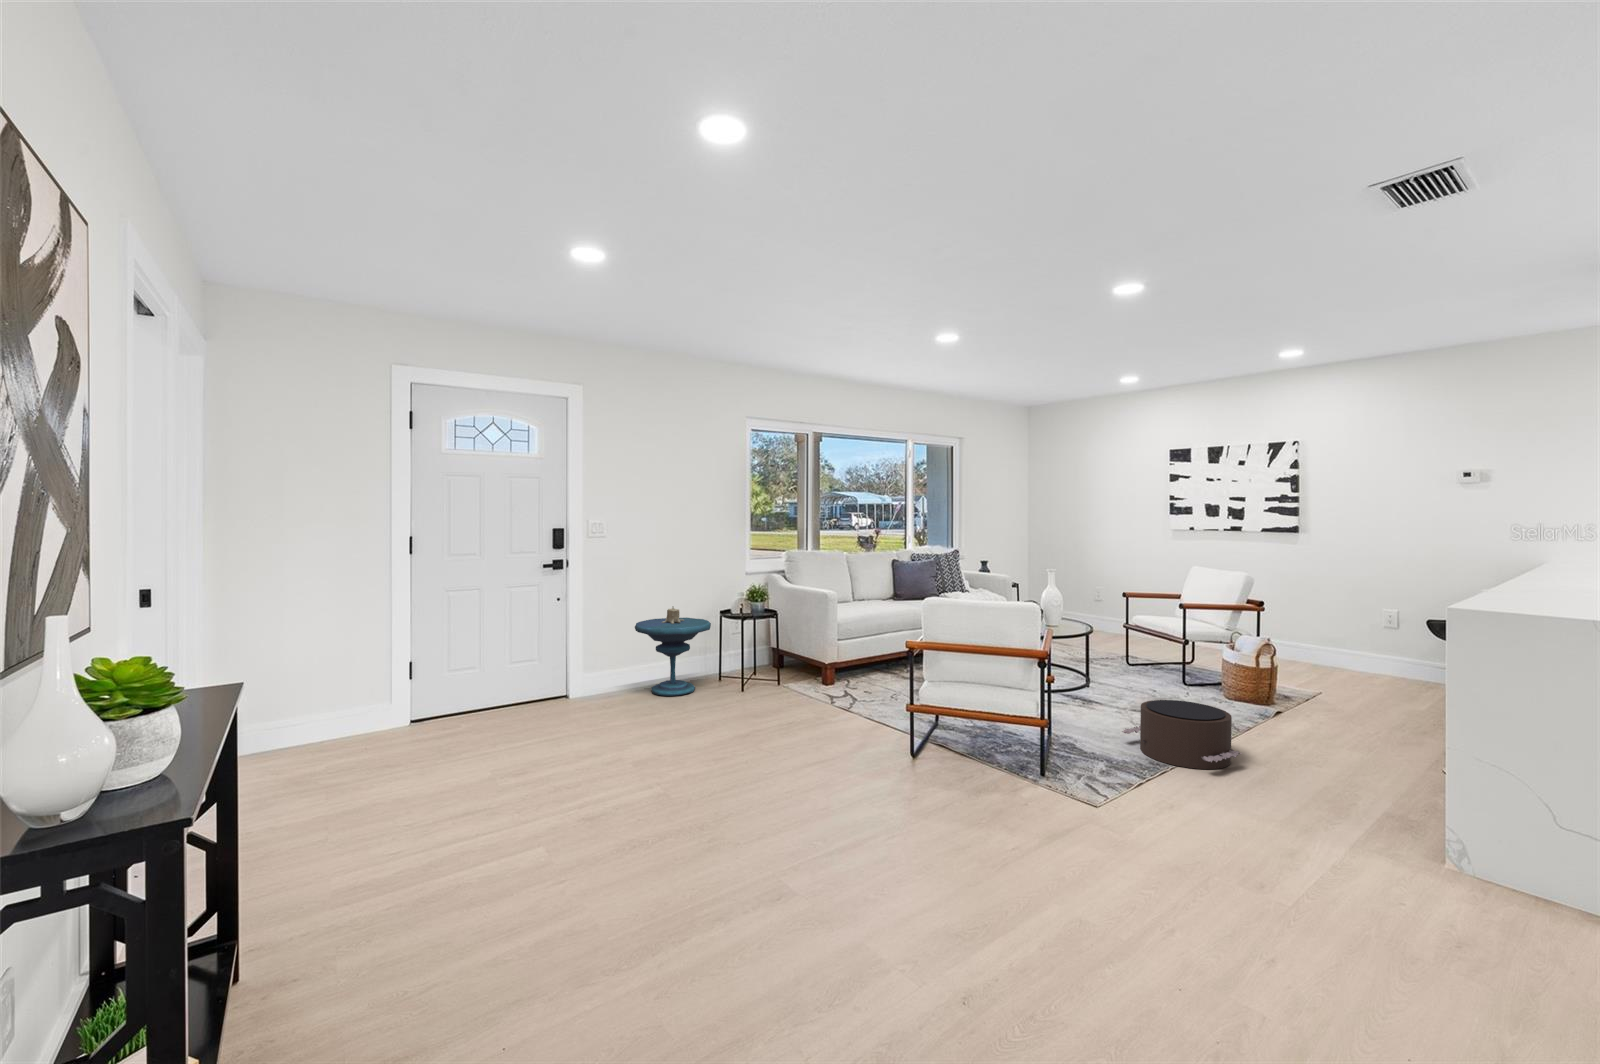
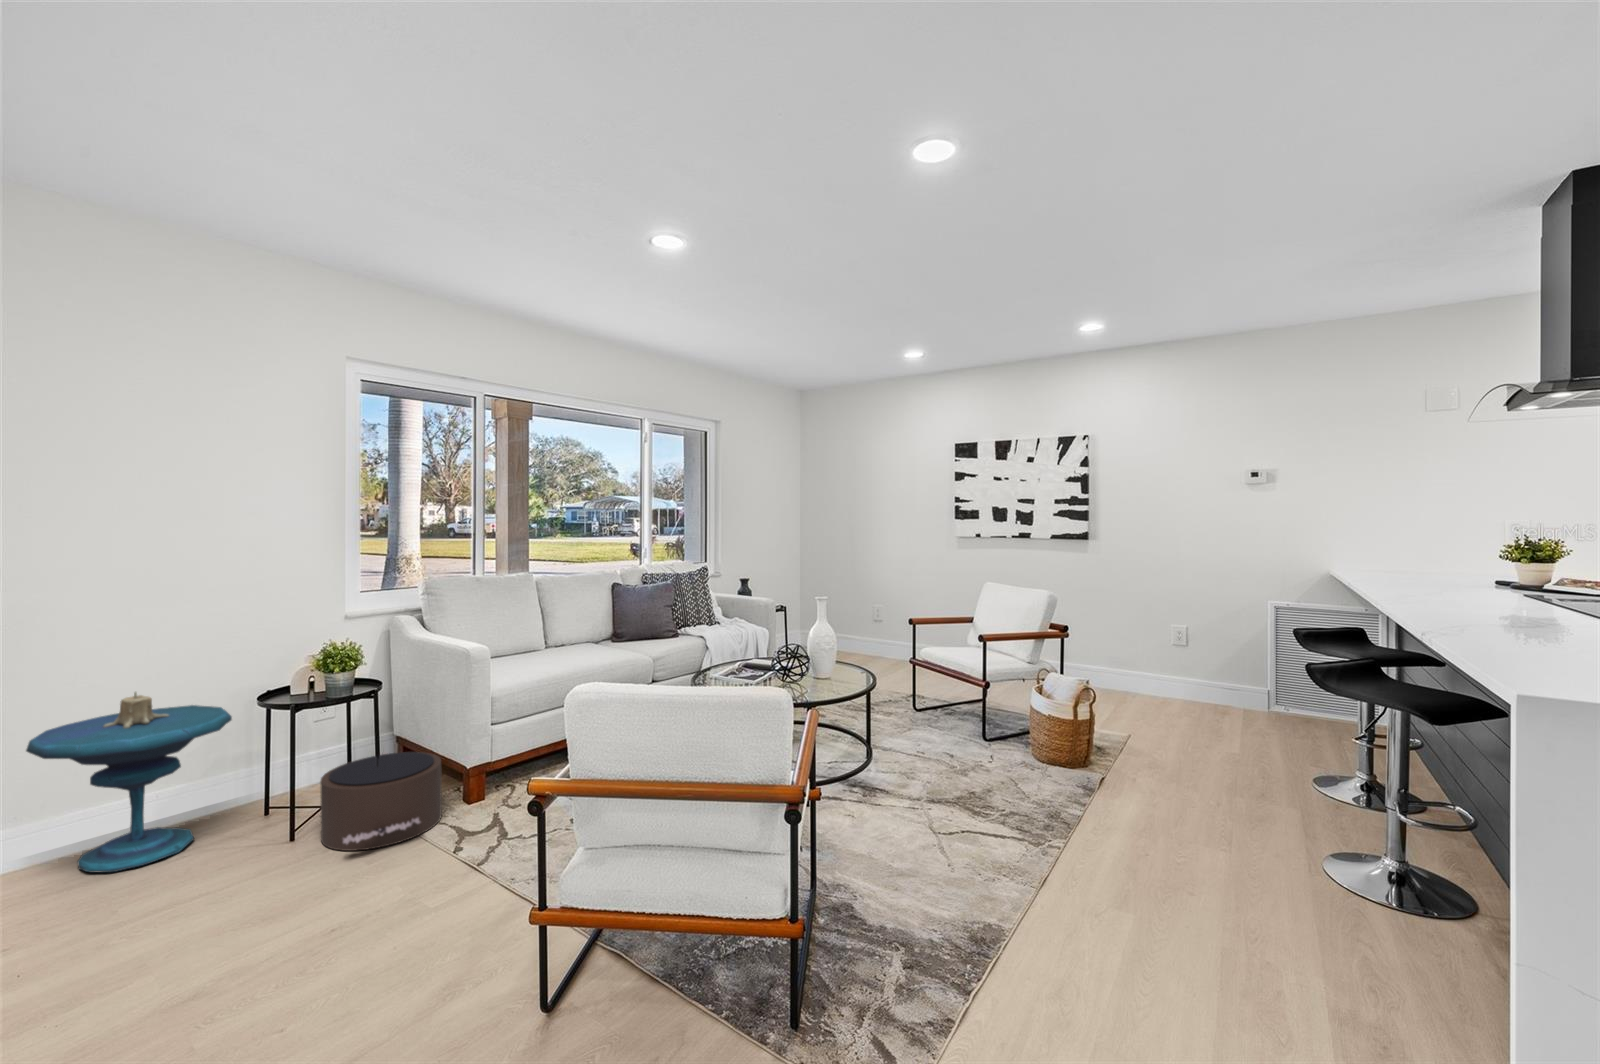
pouf: present [1122,700,1241,769] -> present [320,752,442,851]

